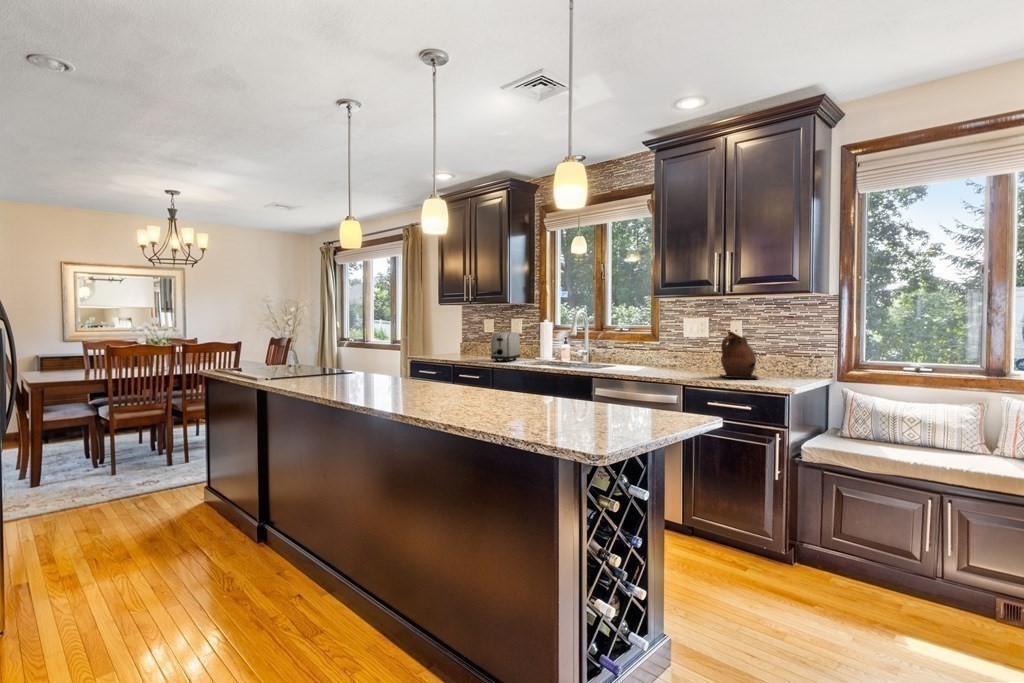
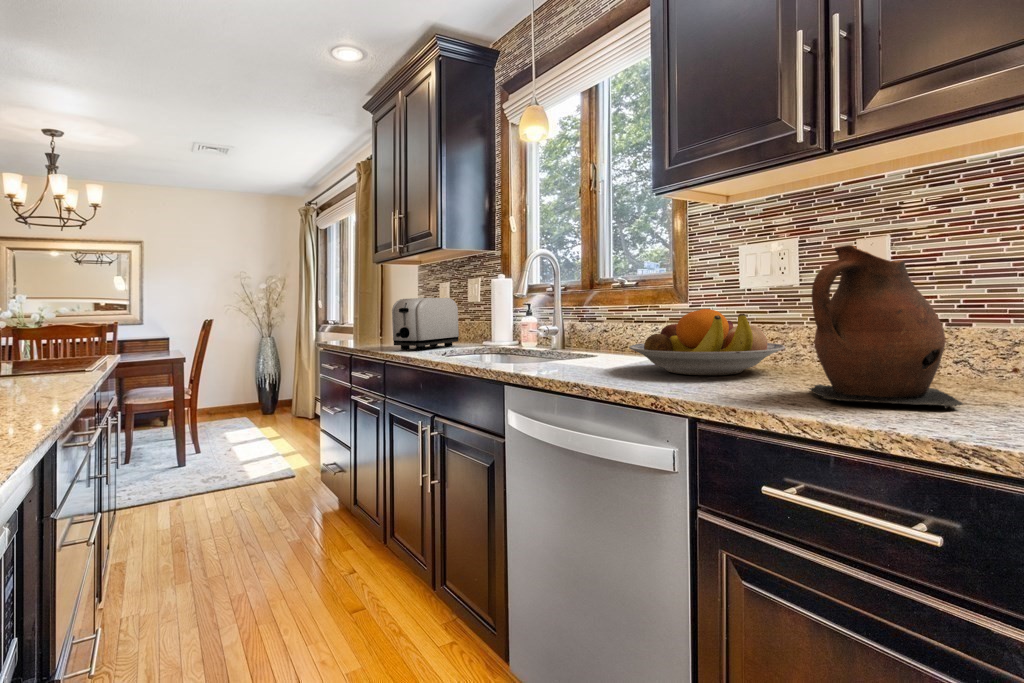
fruit bowl: none [647,347,707,372] -> present [629,309,785,375]

